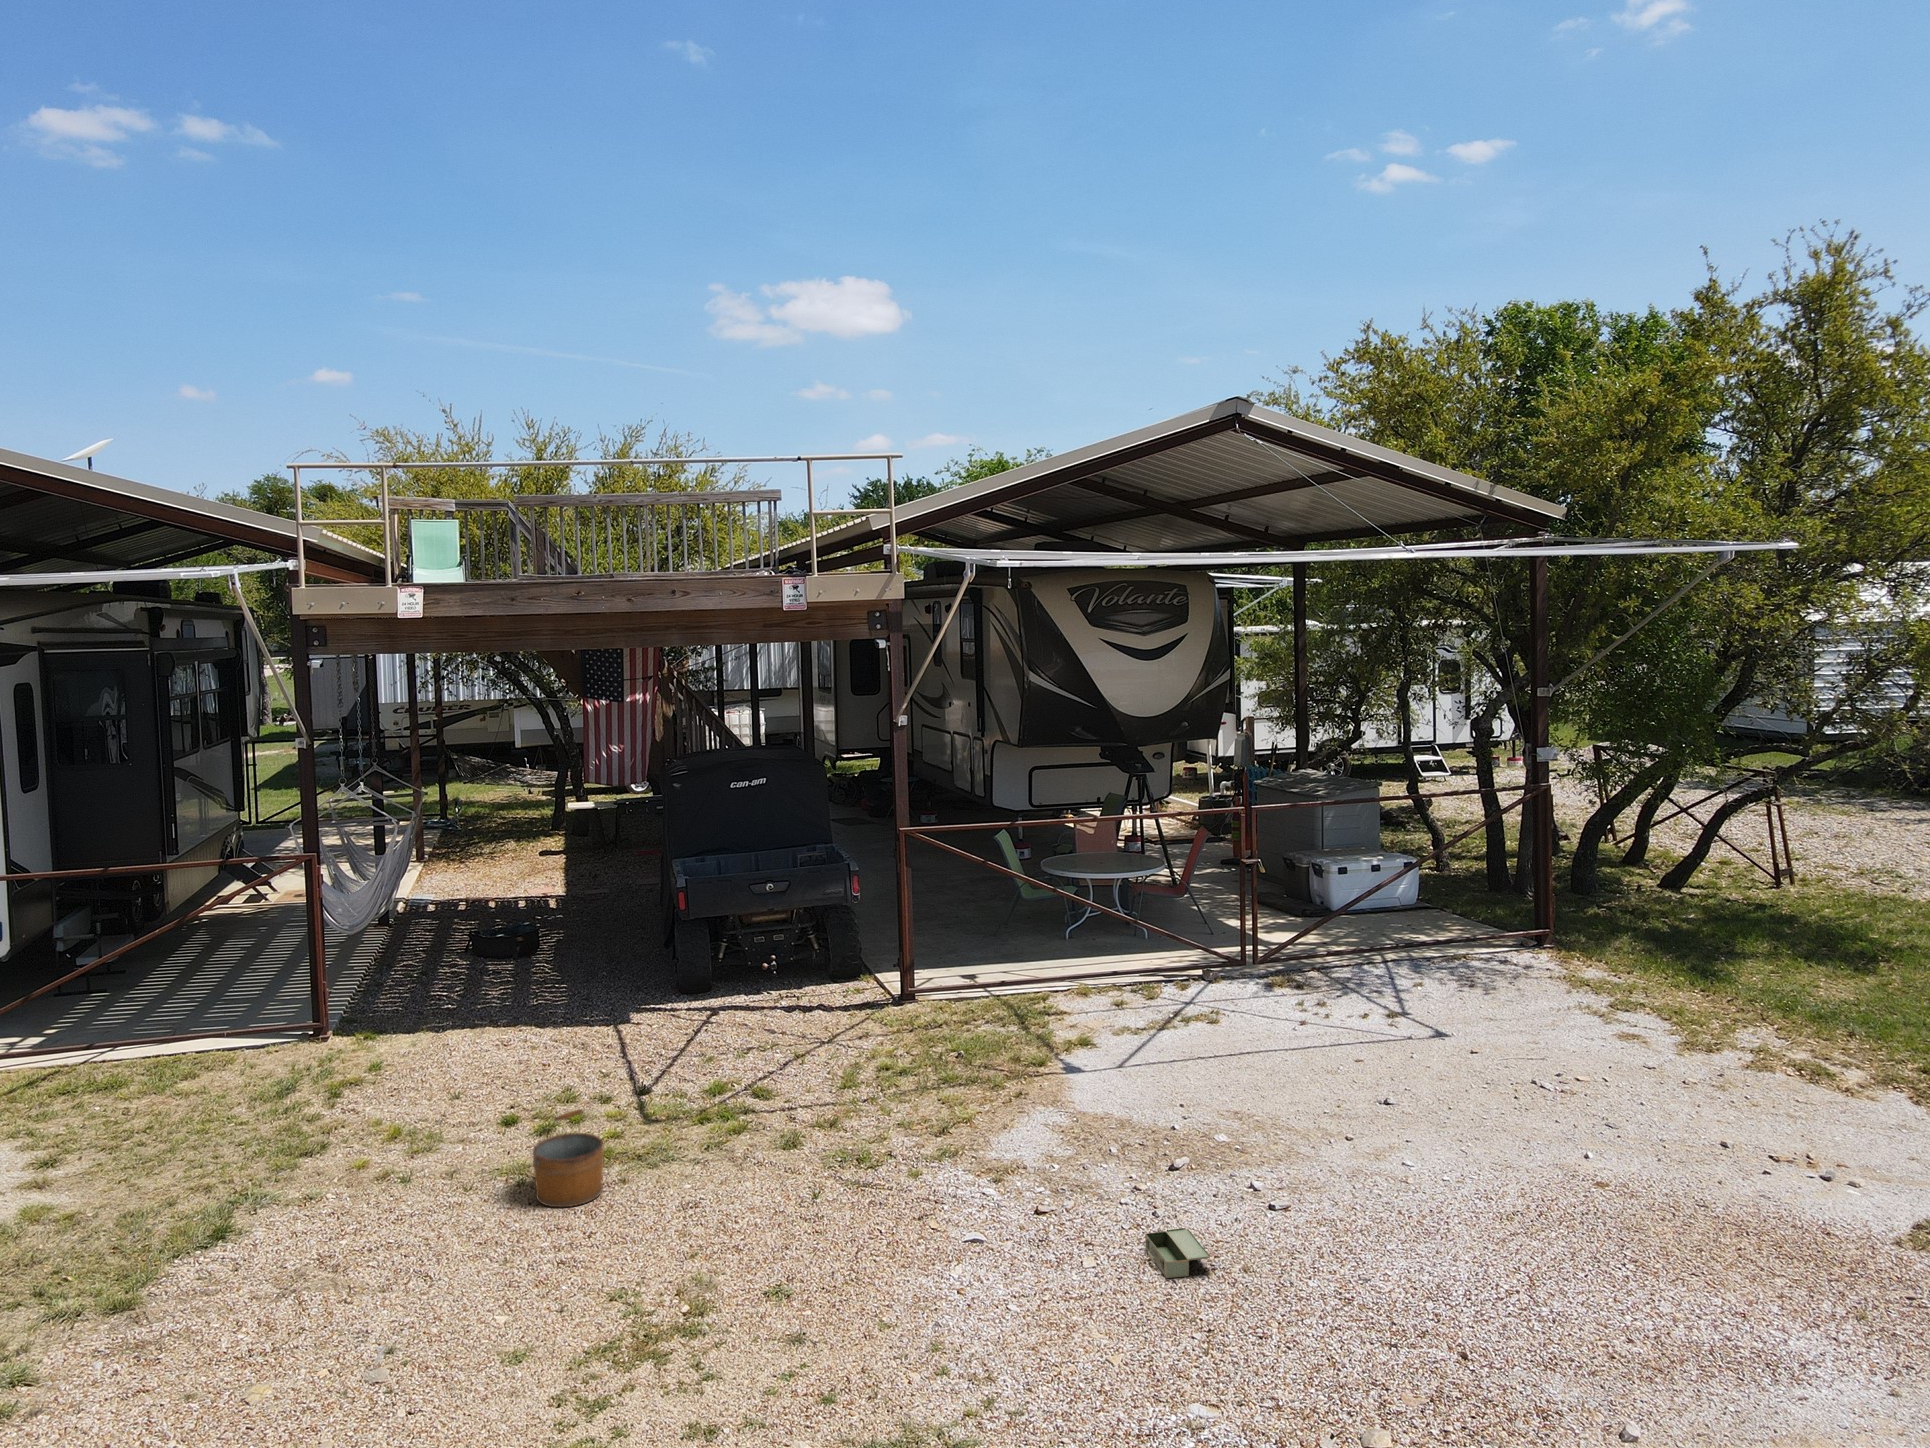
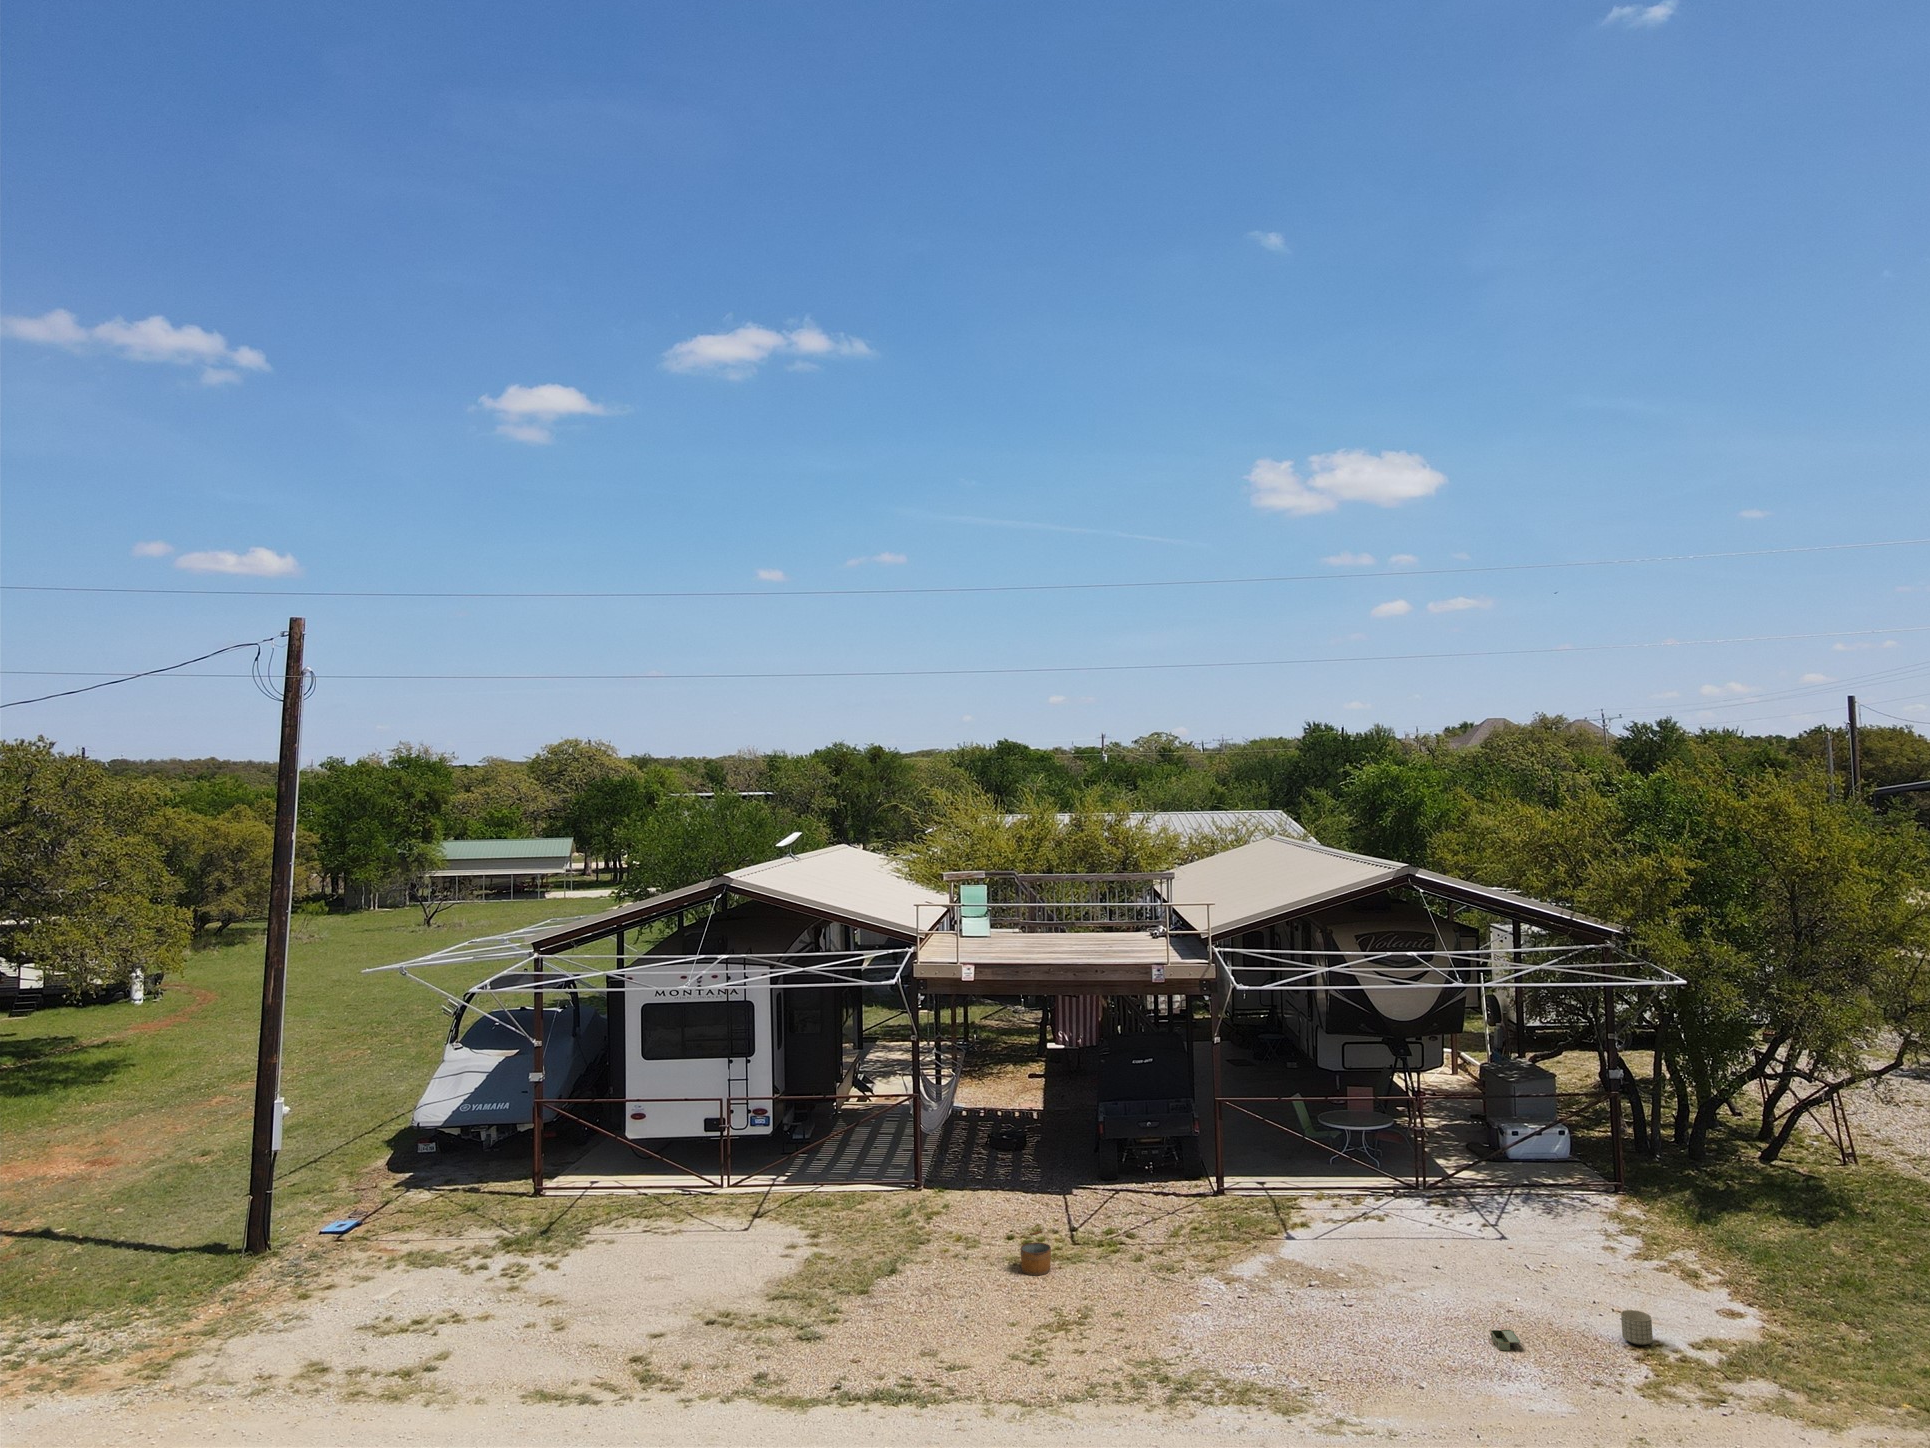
planter: none [1821,1156,1890,1225] -> present [1621,1310,1653,1345]
toolbox: present [1145,1228,1210,1278] -> present [1491,1330,1520,1351]

